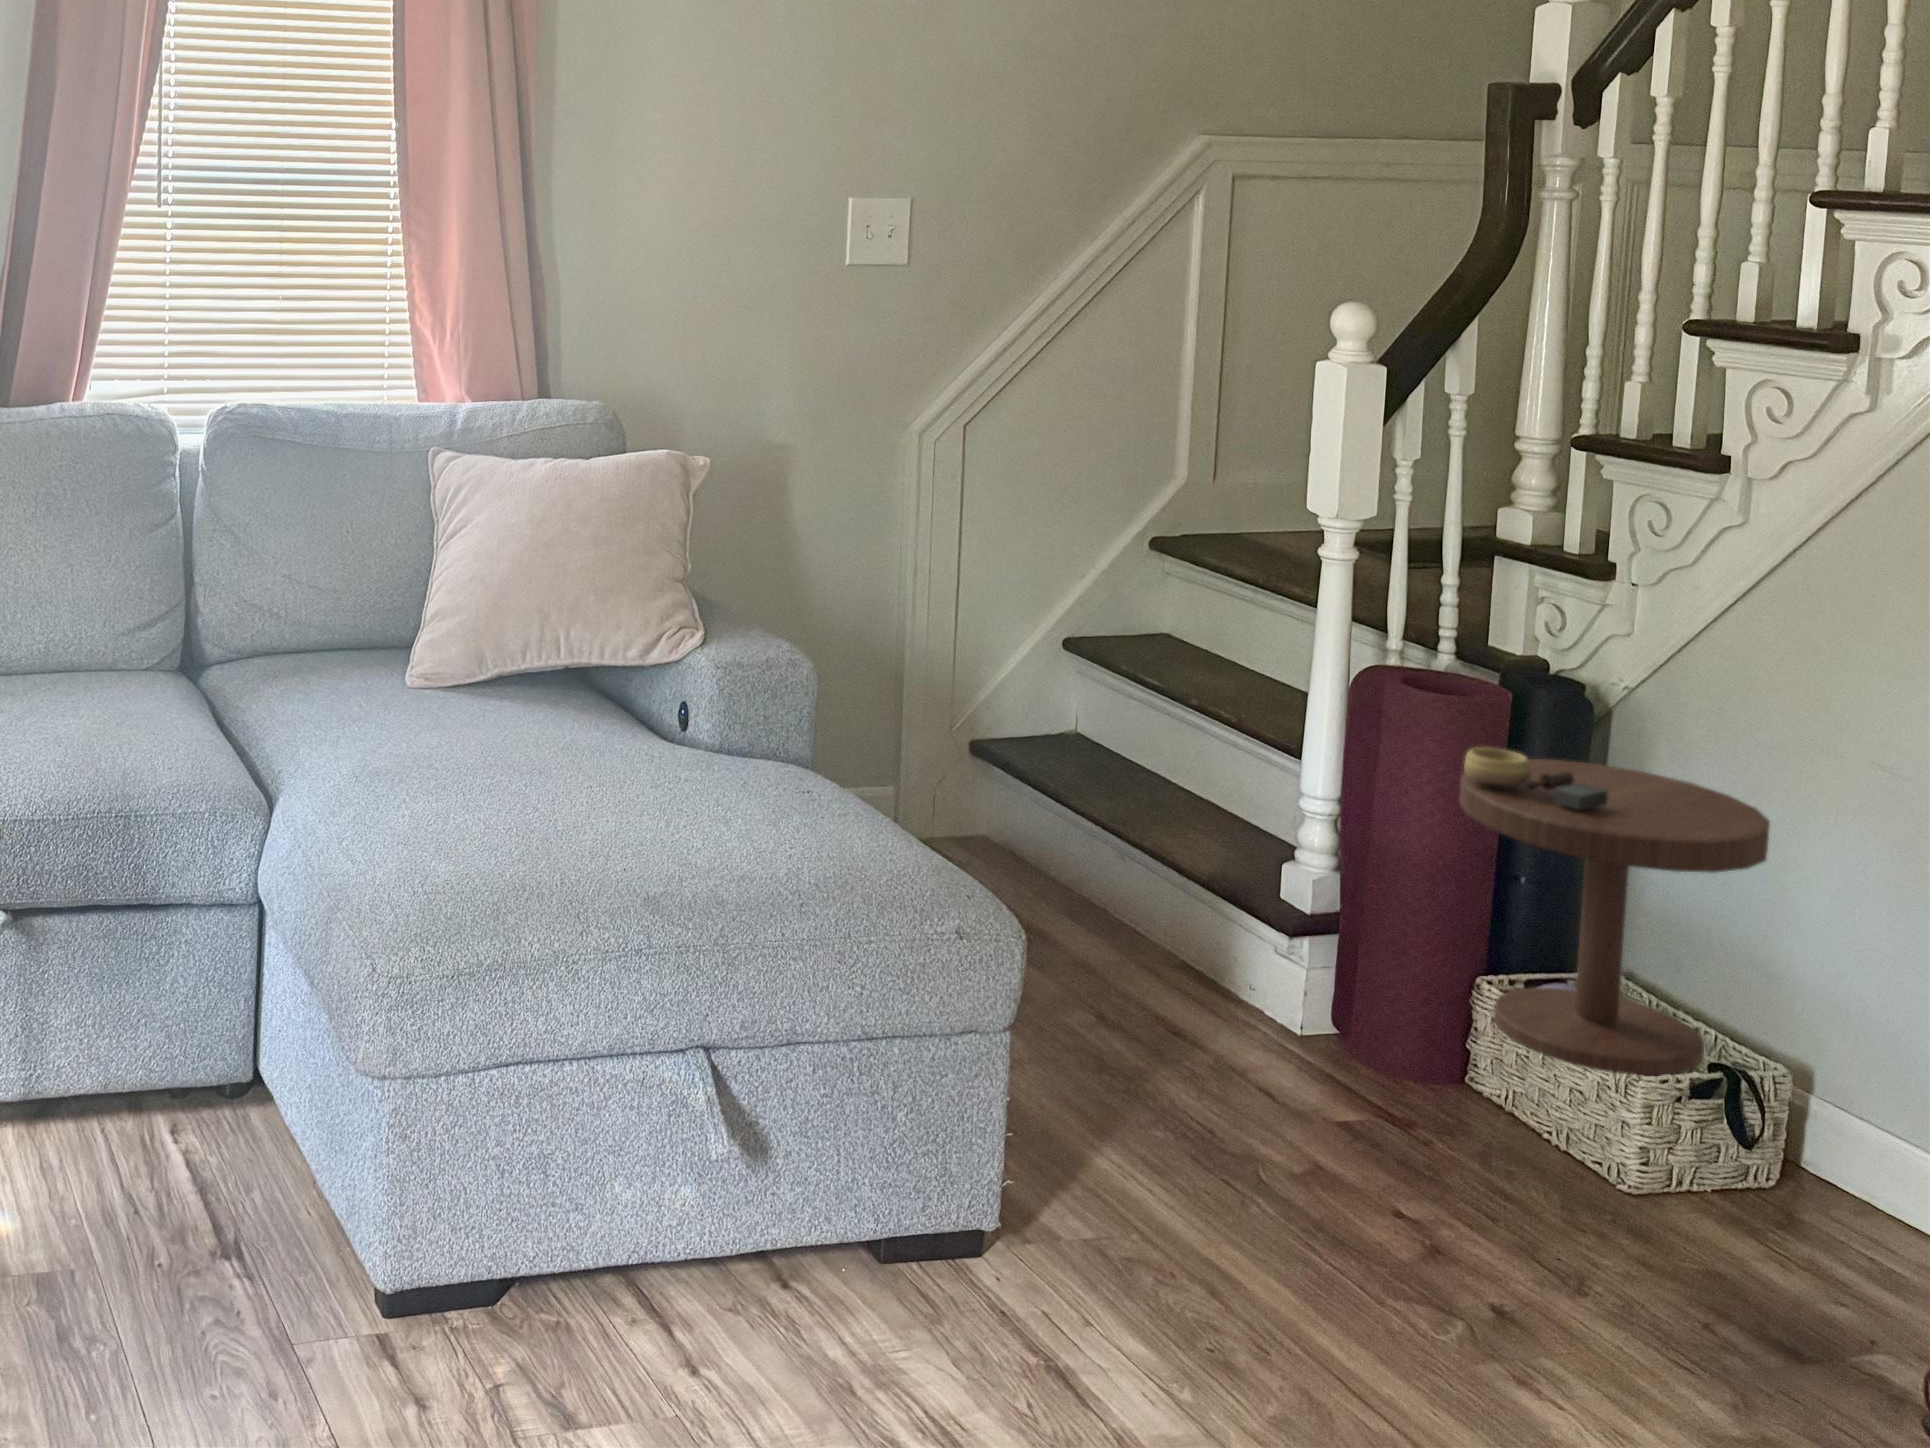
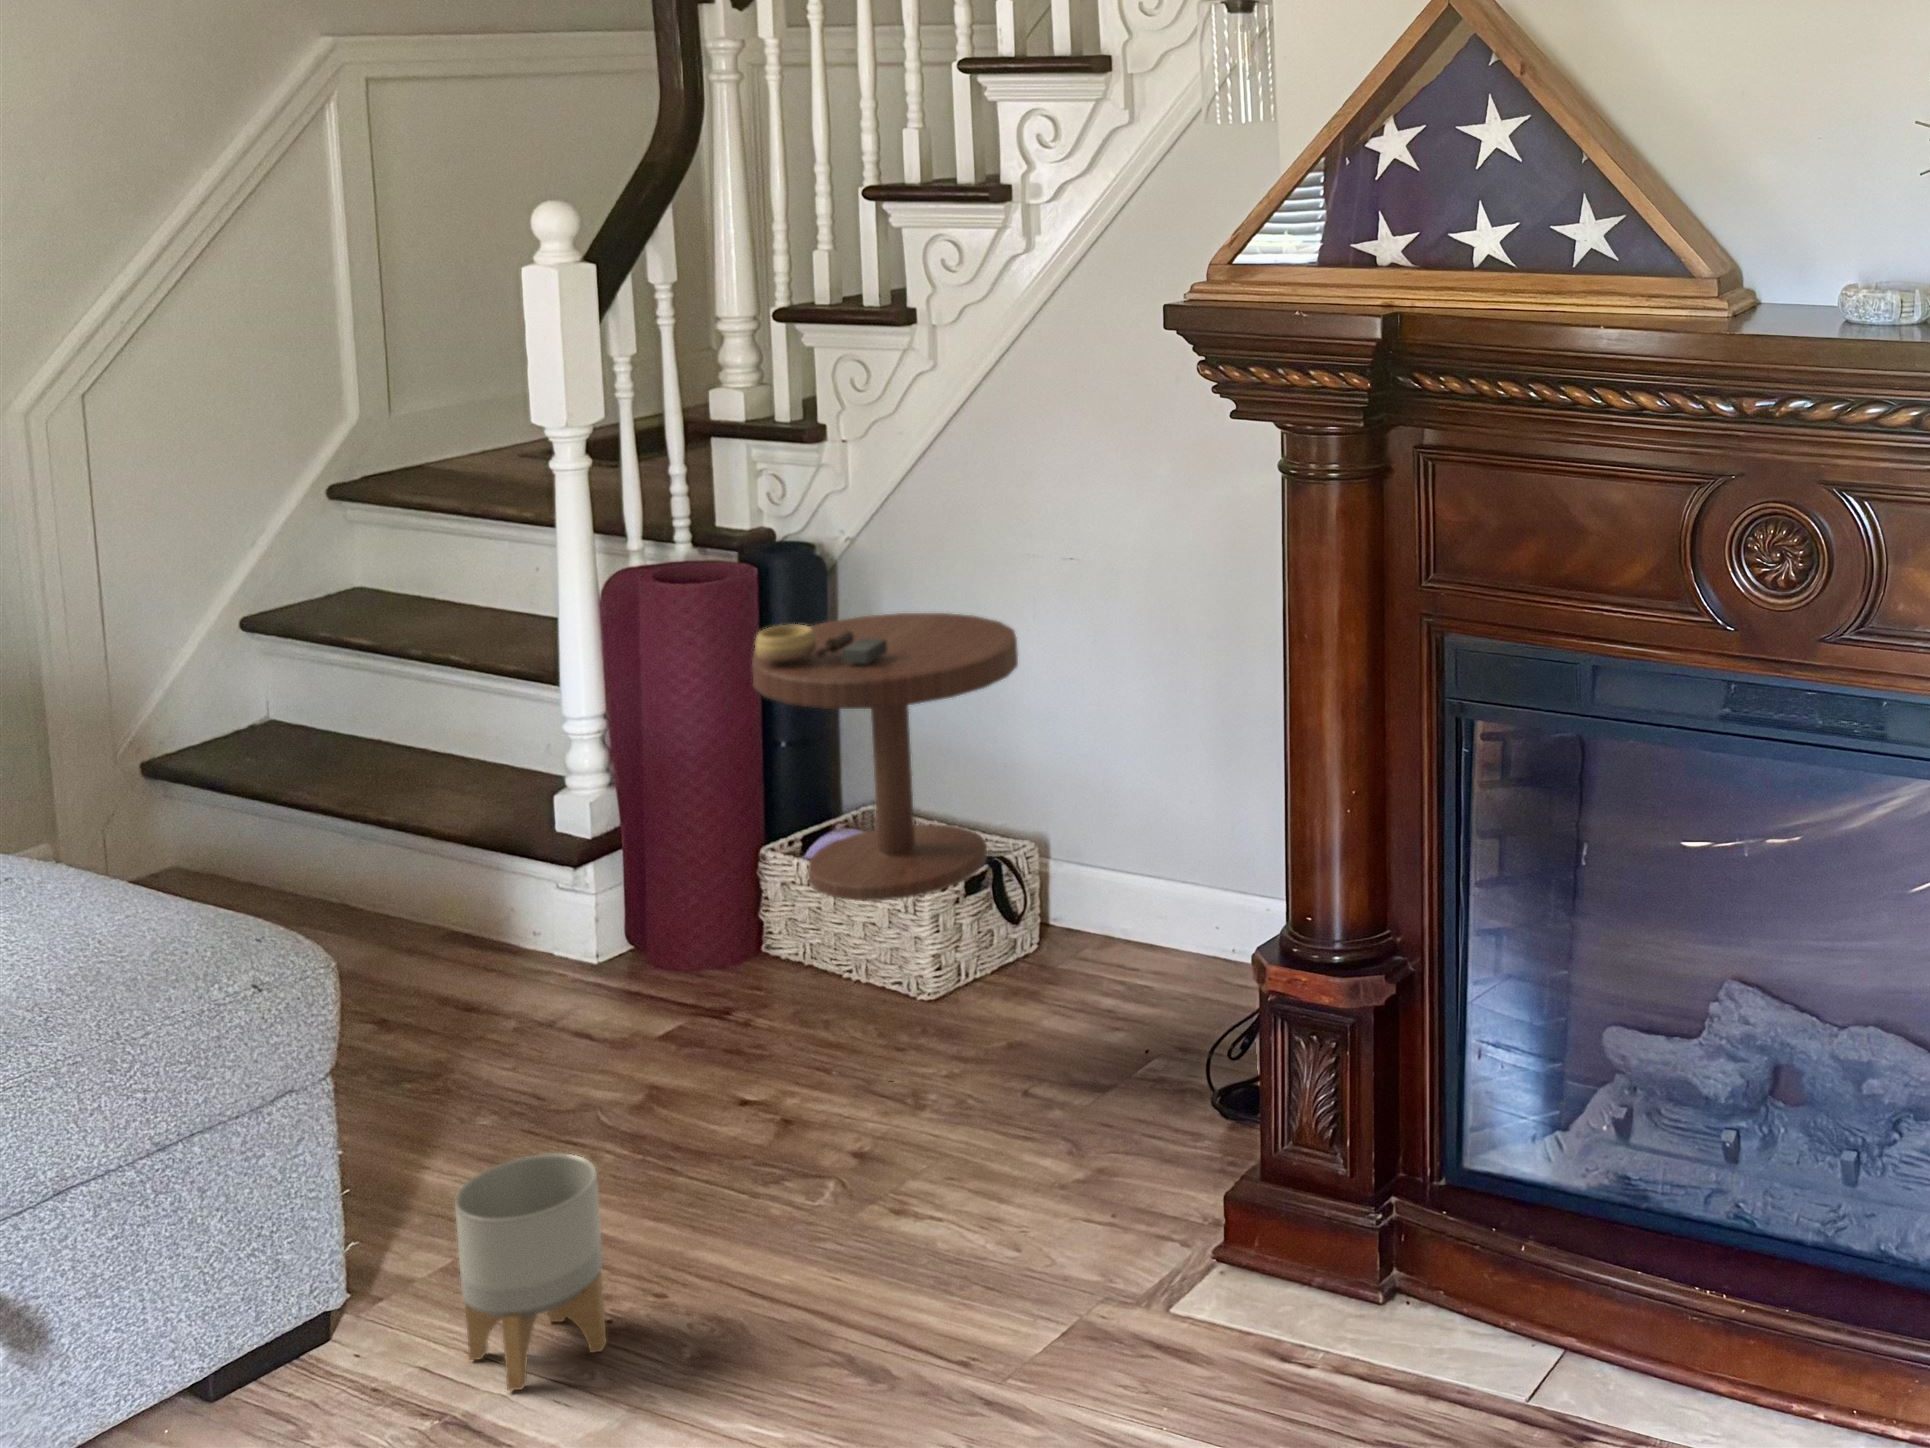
planter: none [1085,1160,1215,1373] -> present [455,1153,606,1391]

